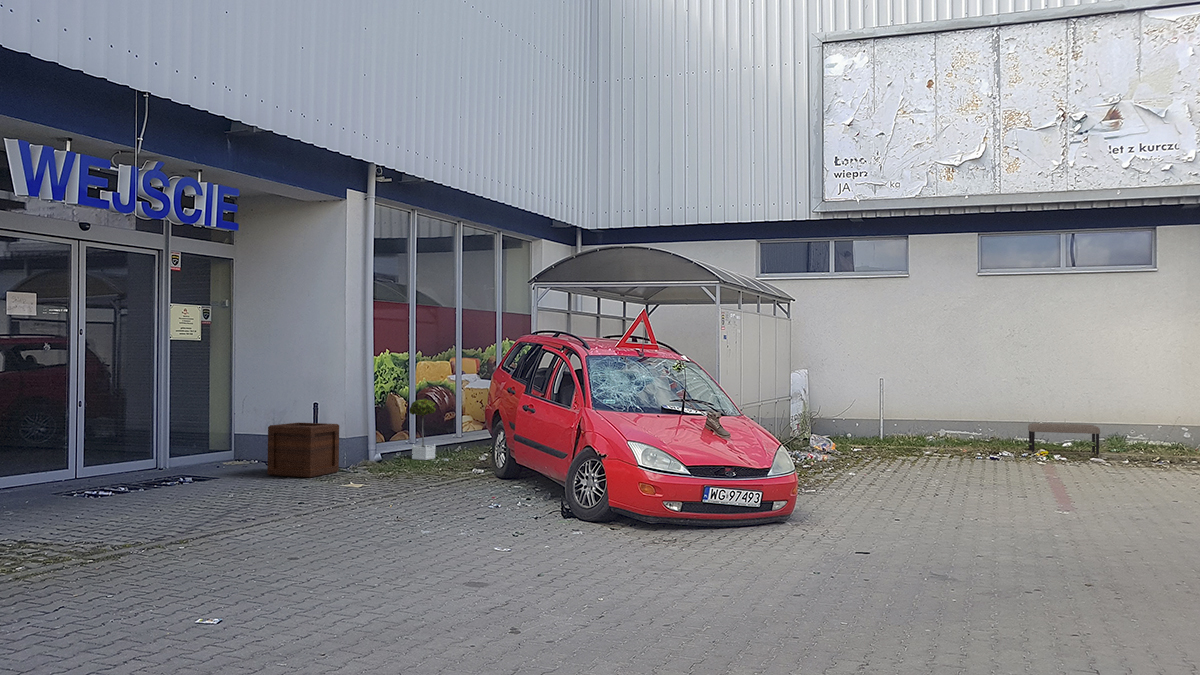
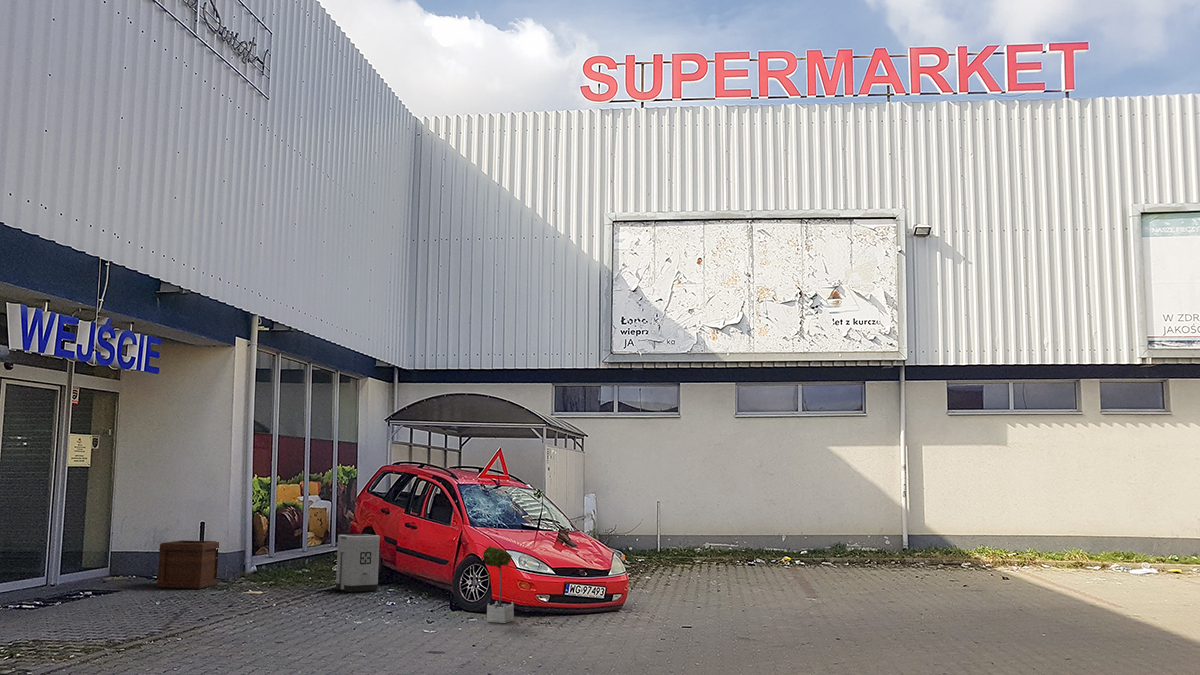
potted tree: present [409,399,436,460] -> present [483,546,514,623]
trash can: none [460,418,507,486] -> present [336,534,380,592]
bench: present [1028,423,1100,455] -> none [774,537,828,561]

